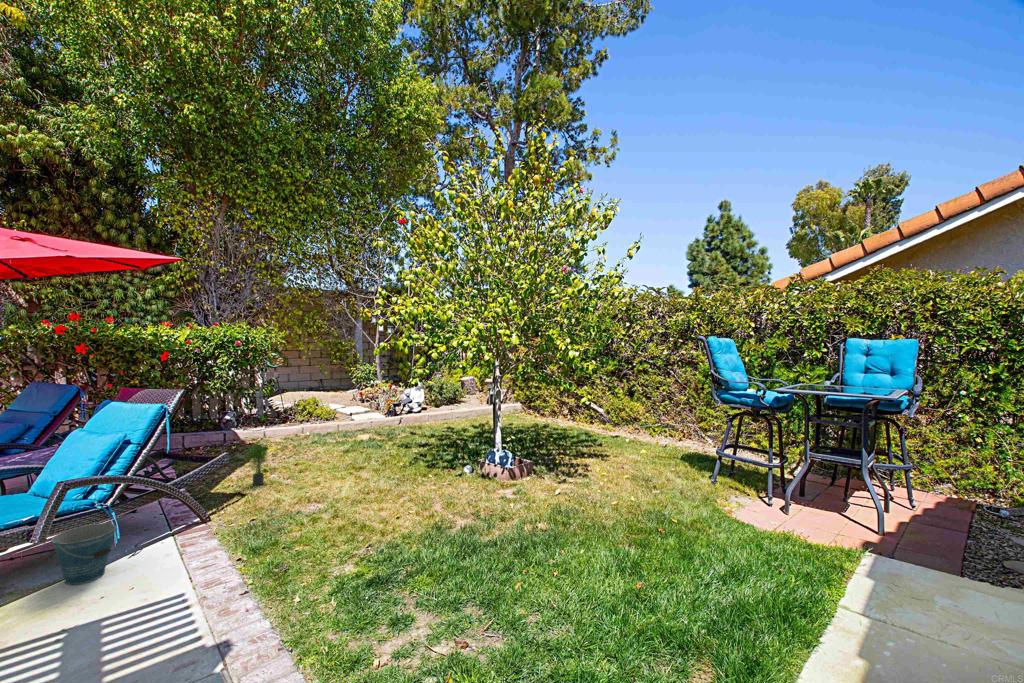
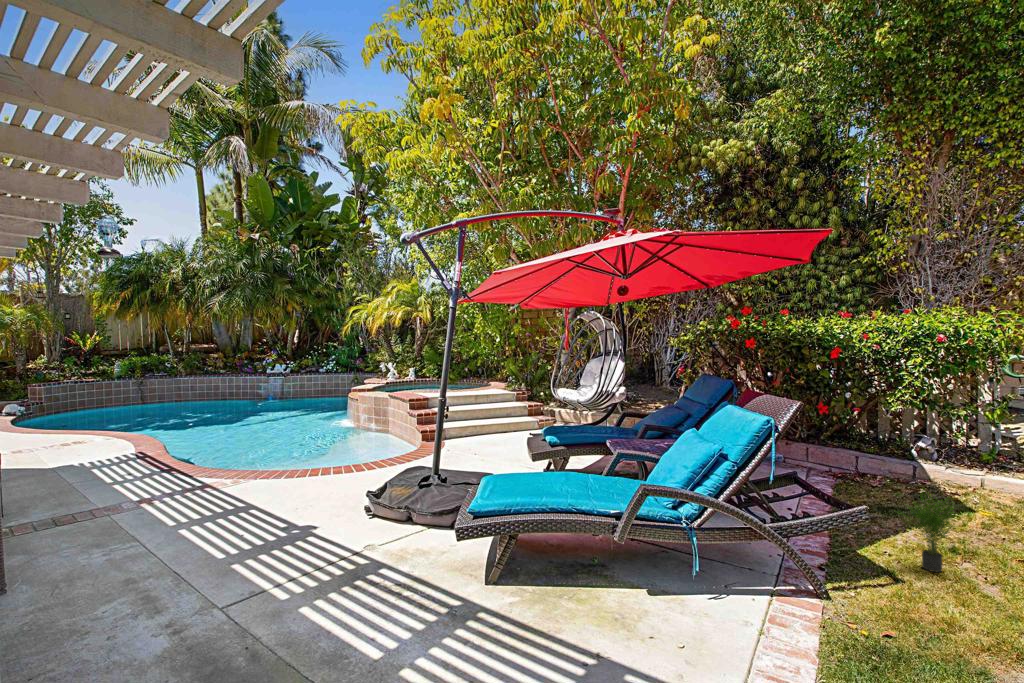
bucket: present [52,522,117,585] -> none [628,543,688,616]

